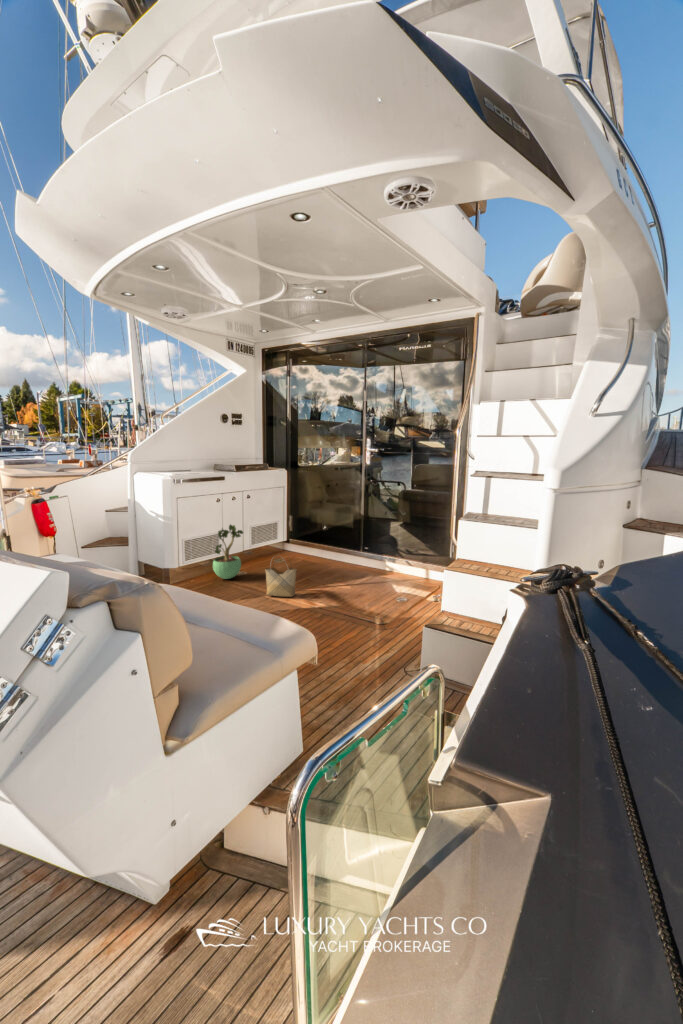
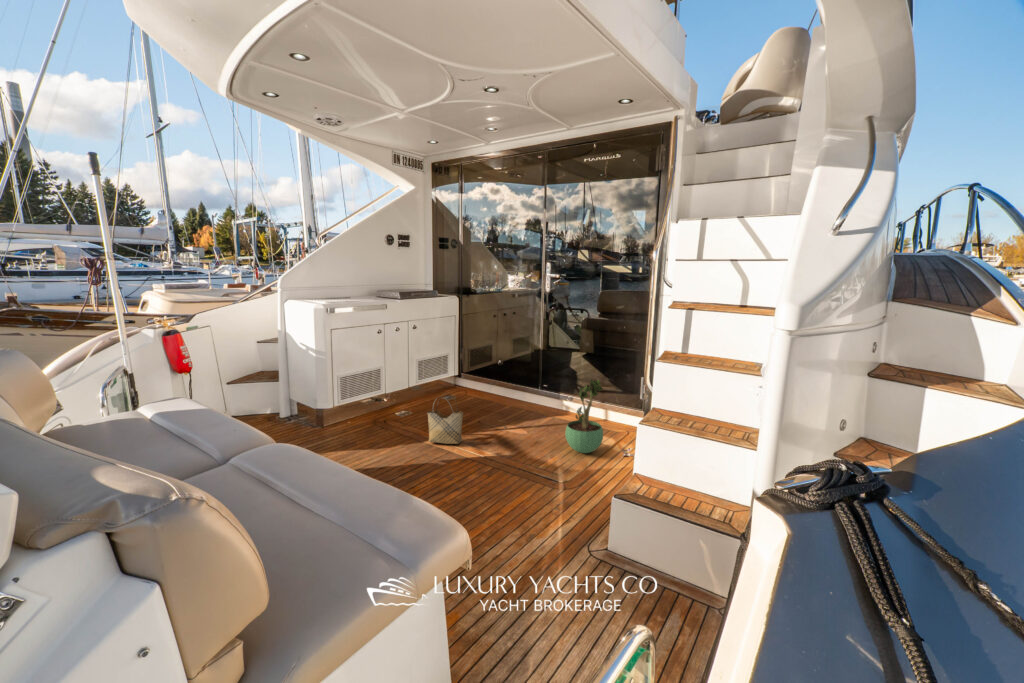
potted plant: present [213,525,243,579] -> present [565,379,603,453]

